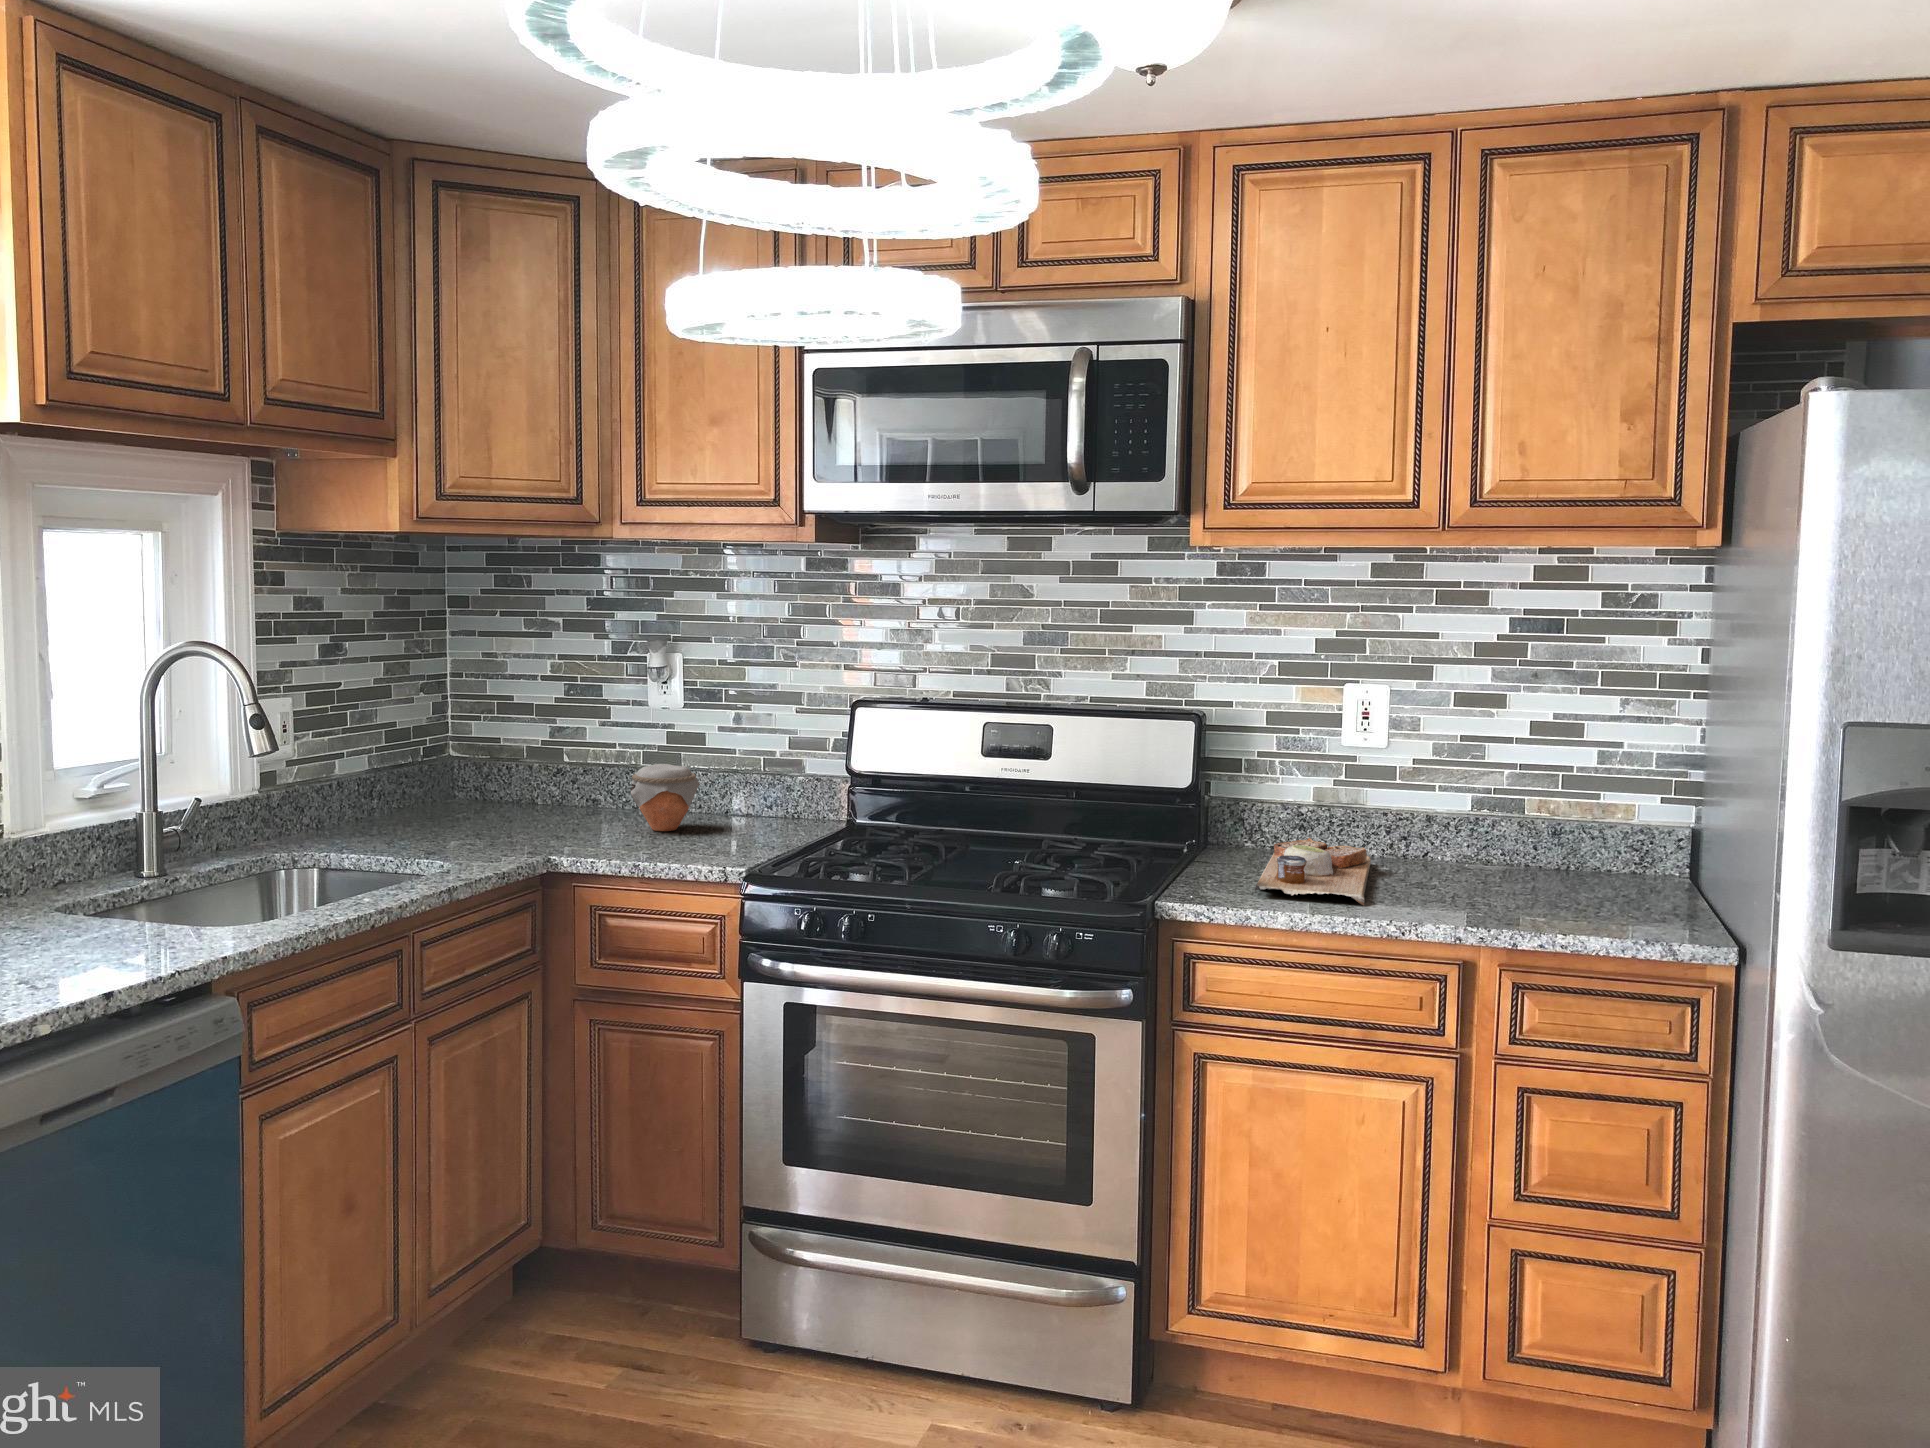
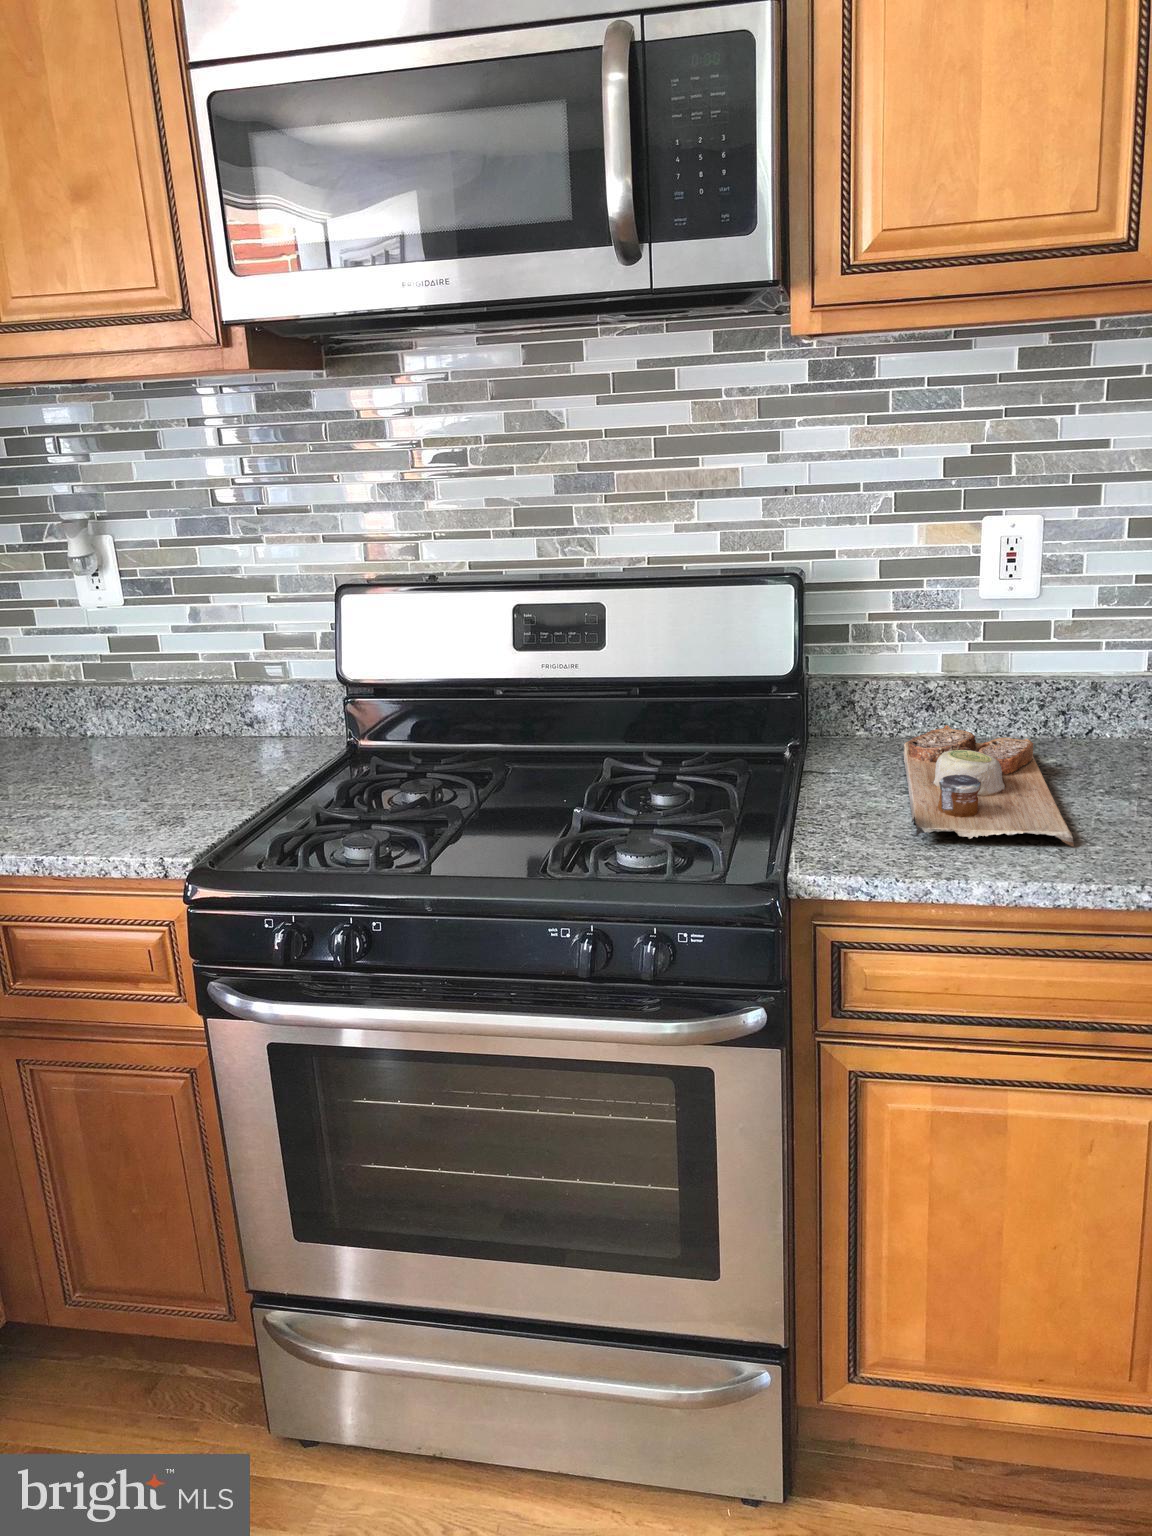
jar: present [631,764,700,831] -> none [49,689,148,780]

